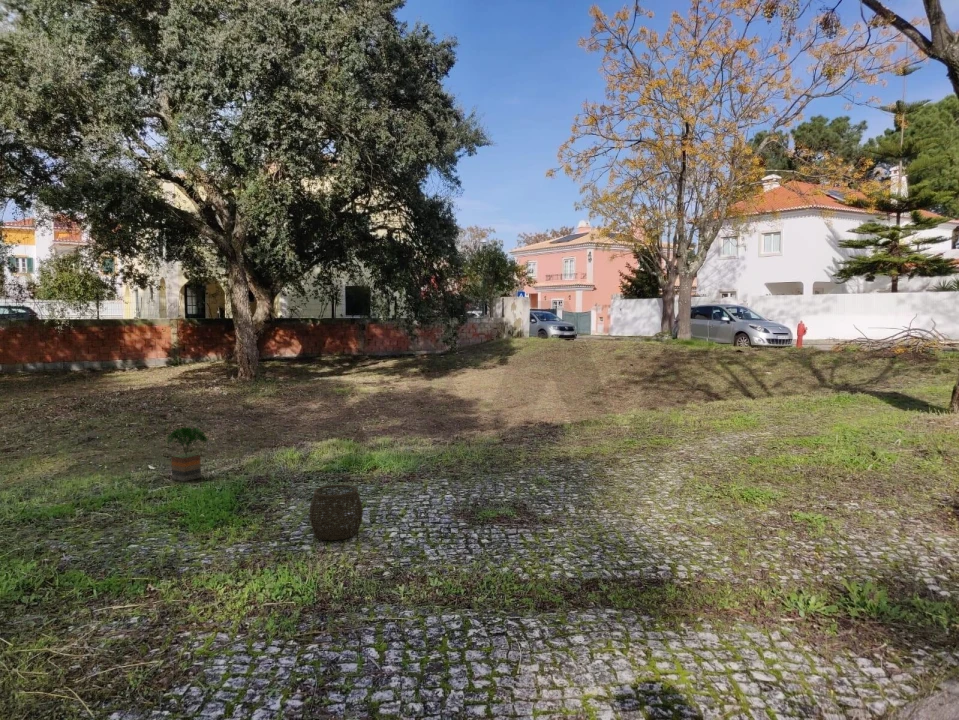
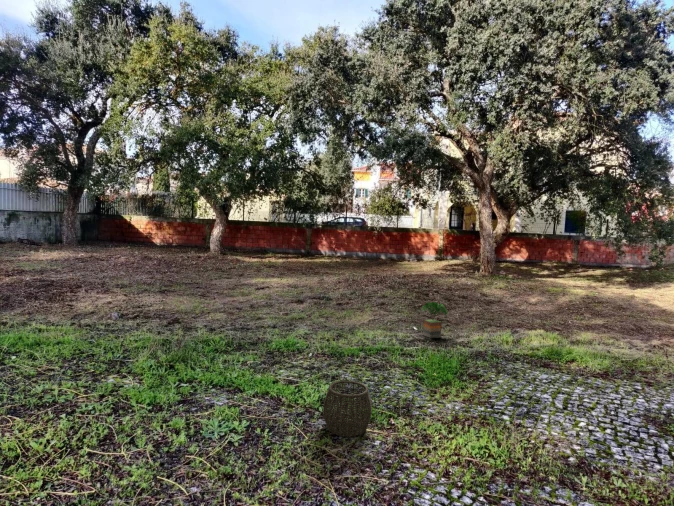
woven basket: present [309,485,363,540] -> present [323,381,372,437]

